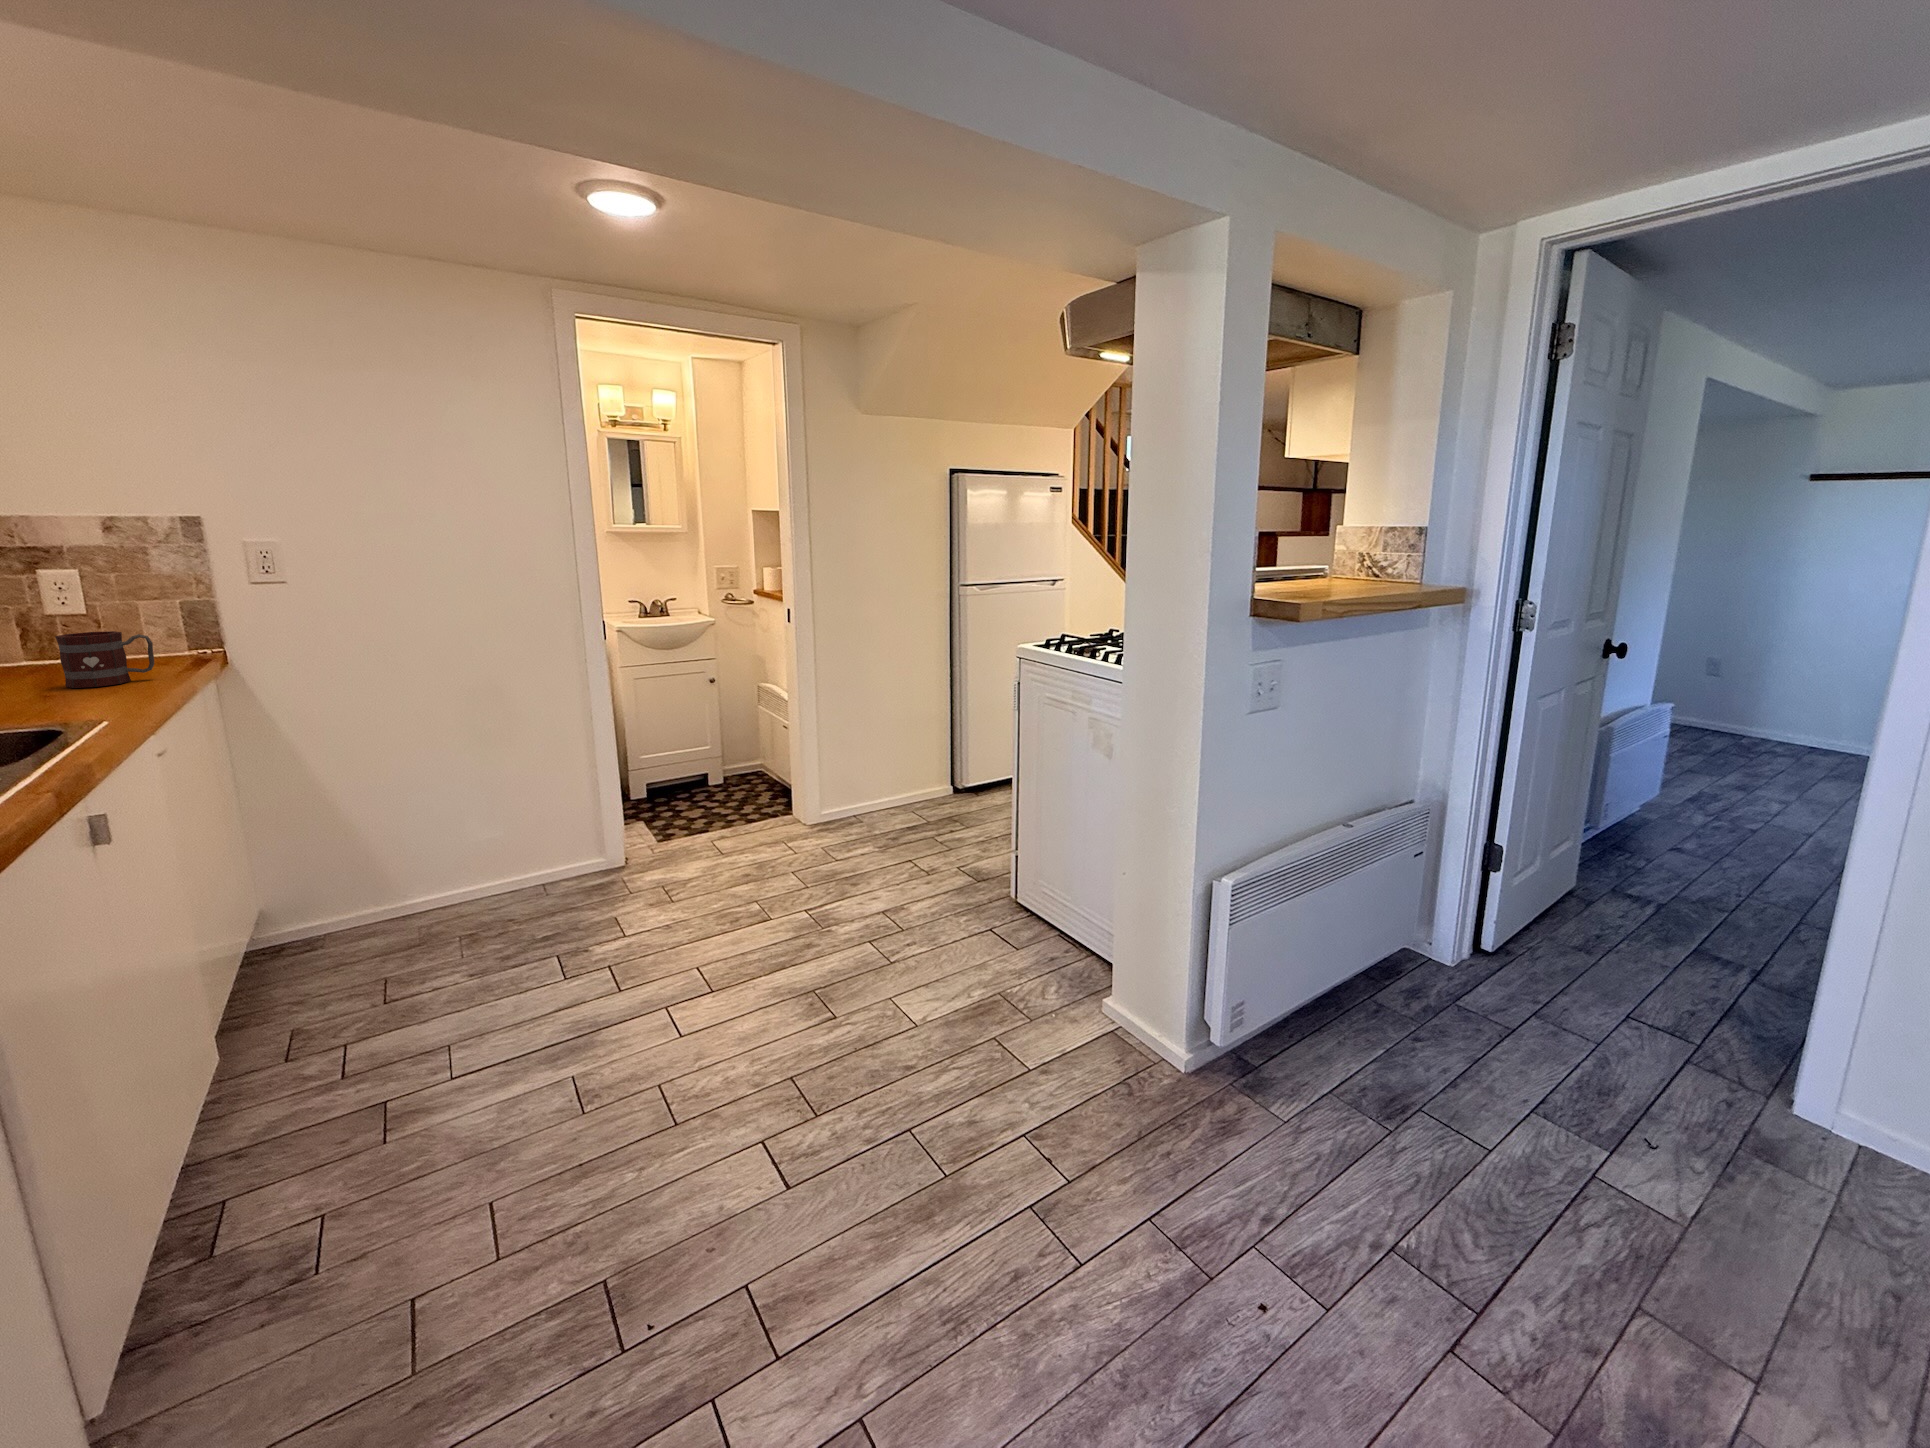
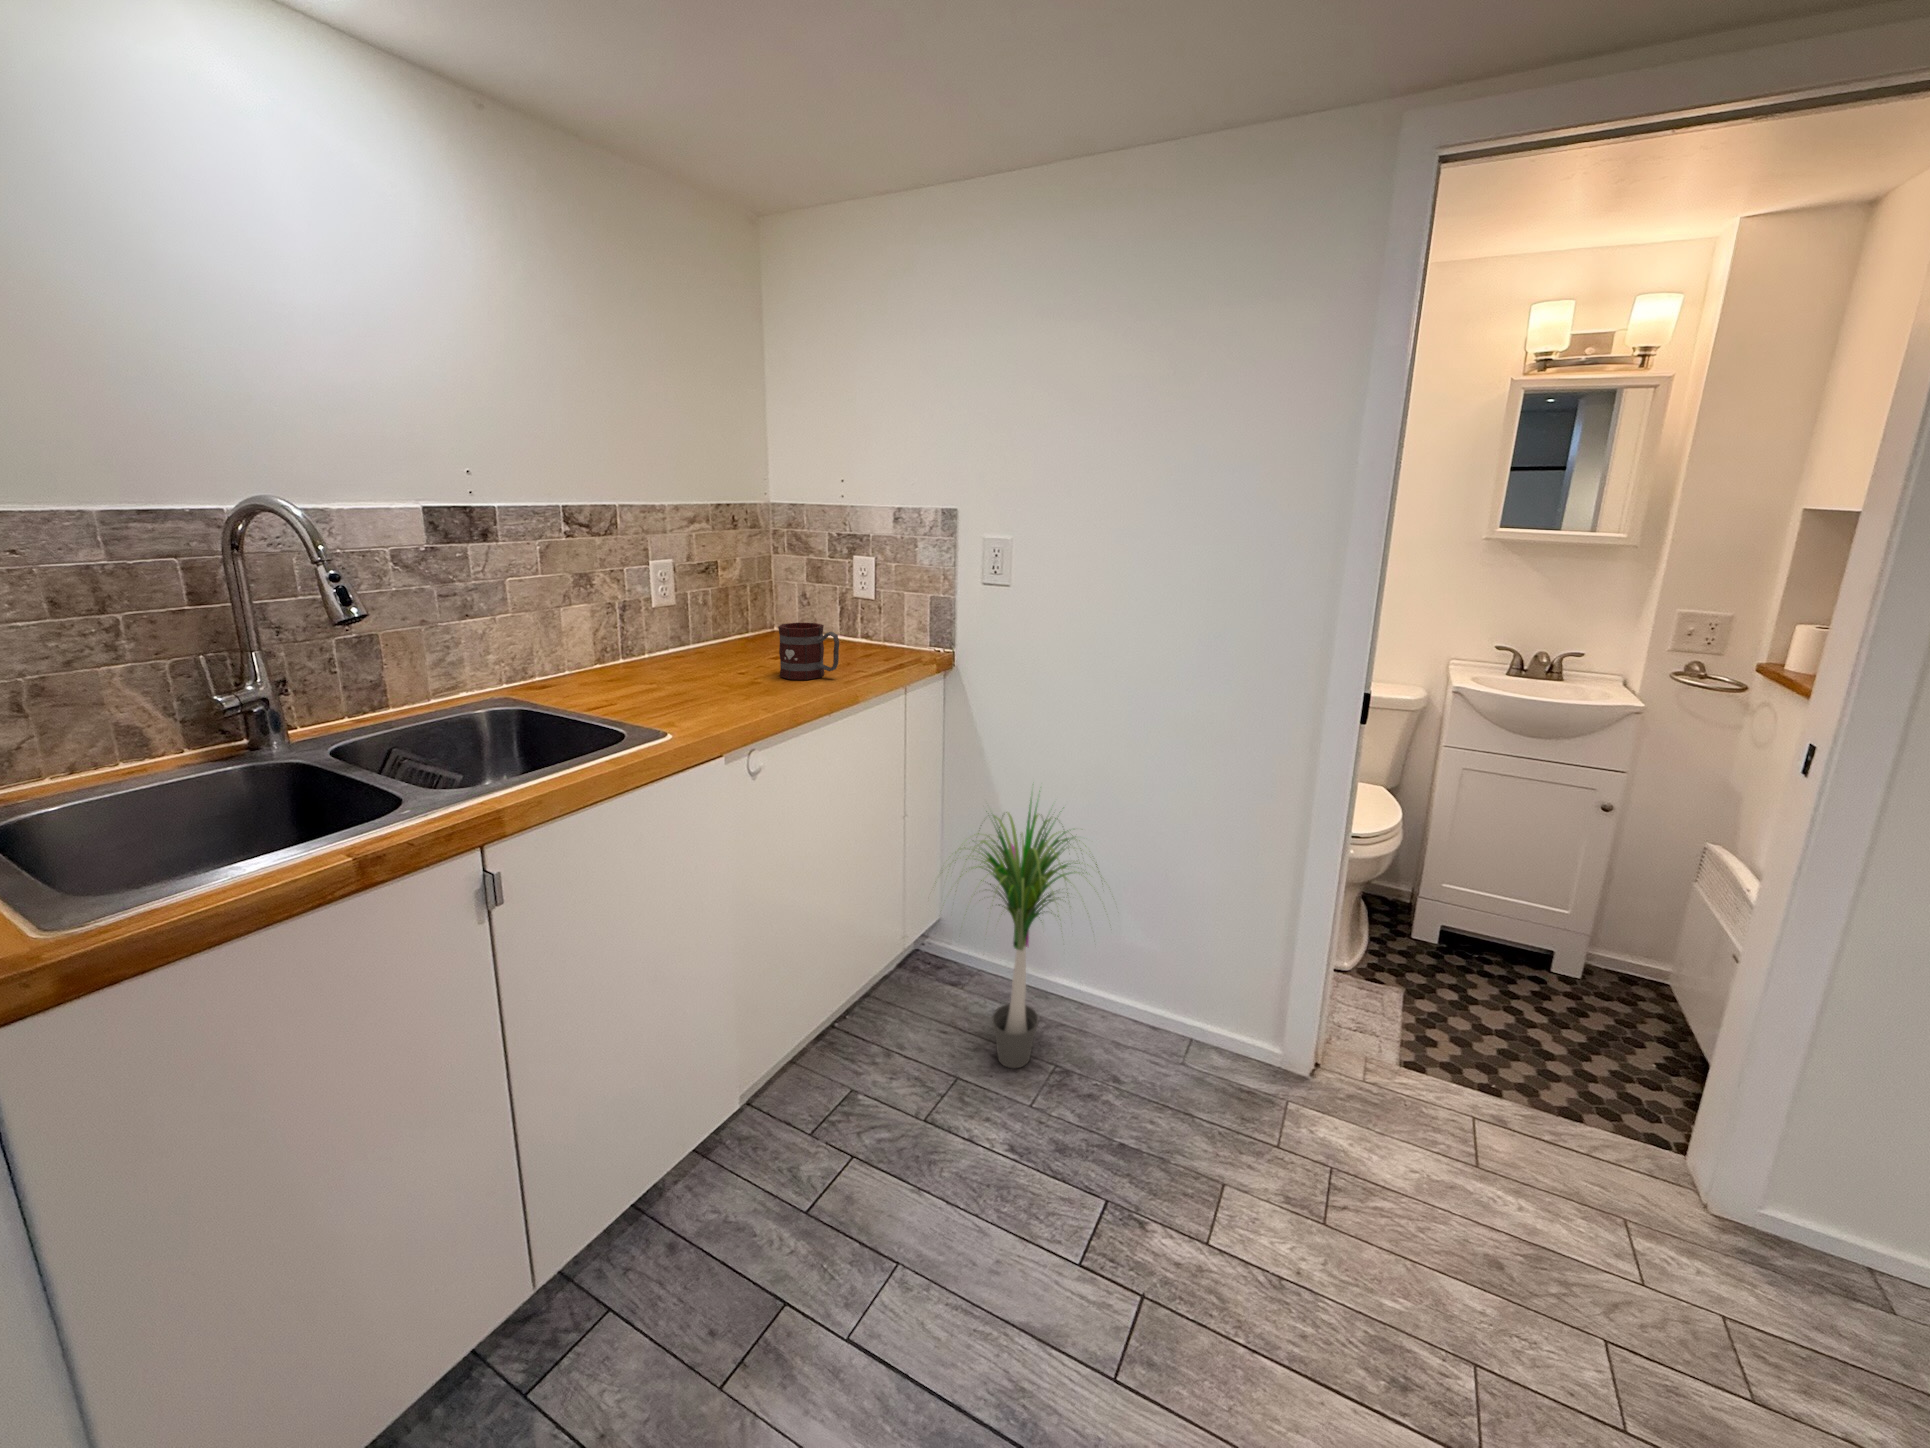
potted plant: none [303,725,492,957] -> present [953,800,1102,1068]

